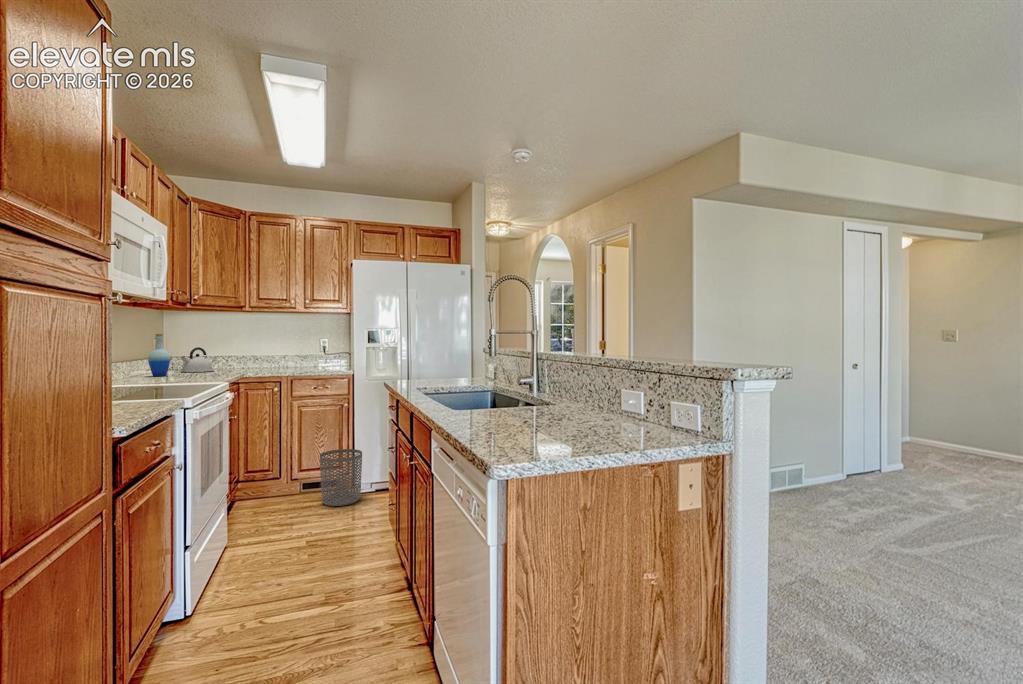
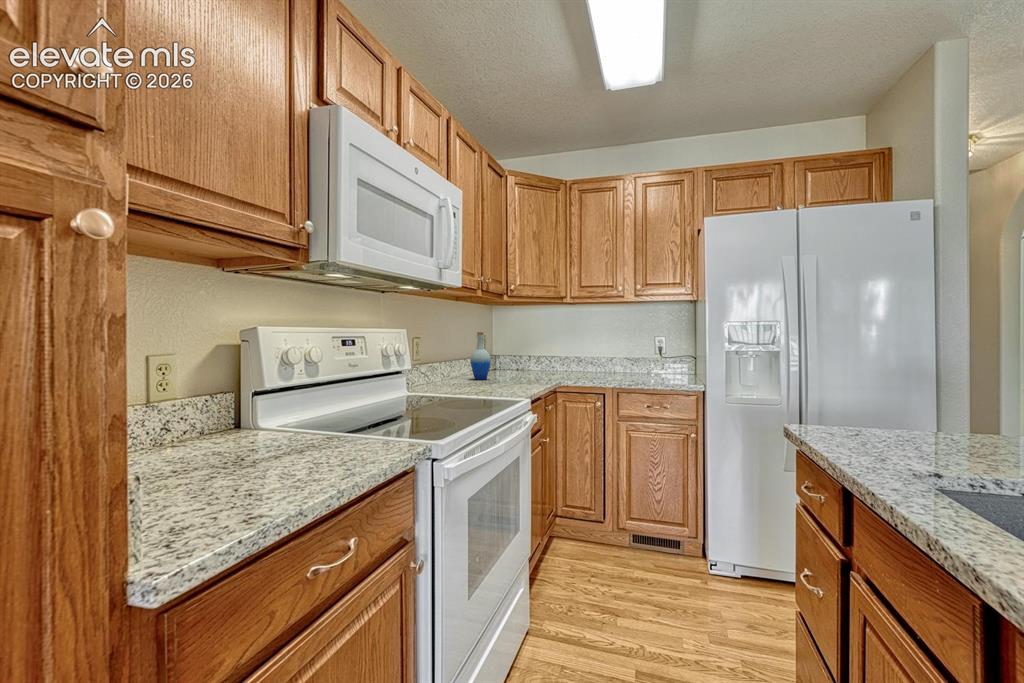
kettle: present [181,347,214,372] -> none [505,347,537,375]
waste bin: present [320,449,362,506] -> none [656,500,720,595]

